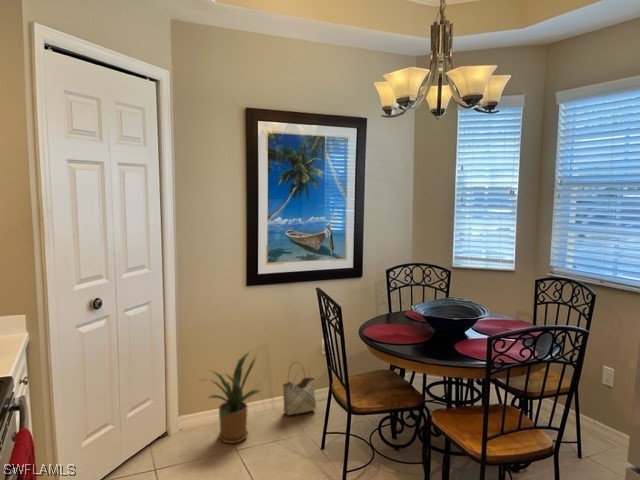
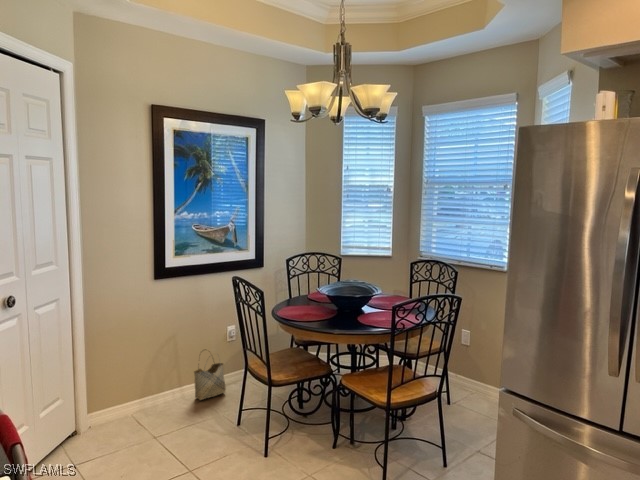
house plant: present [210,353,260,443] -> none [113,342,176,433]

